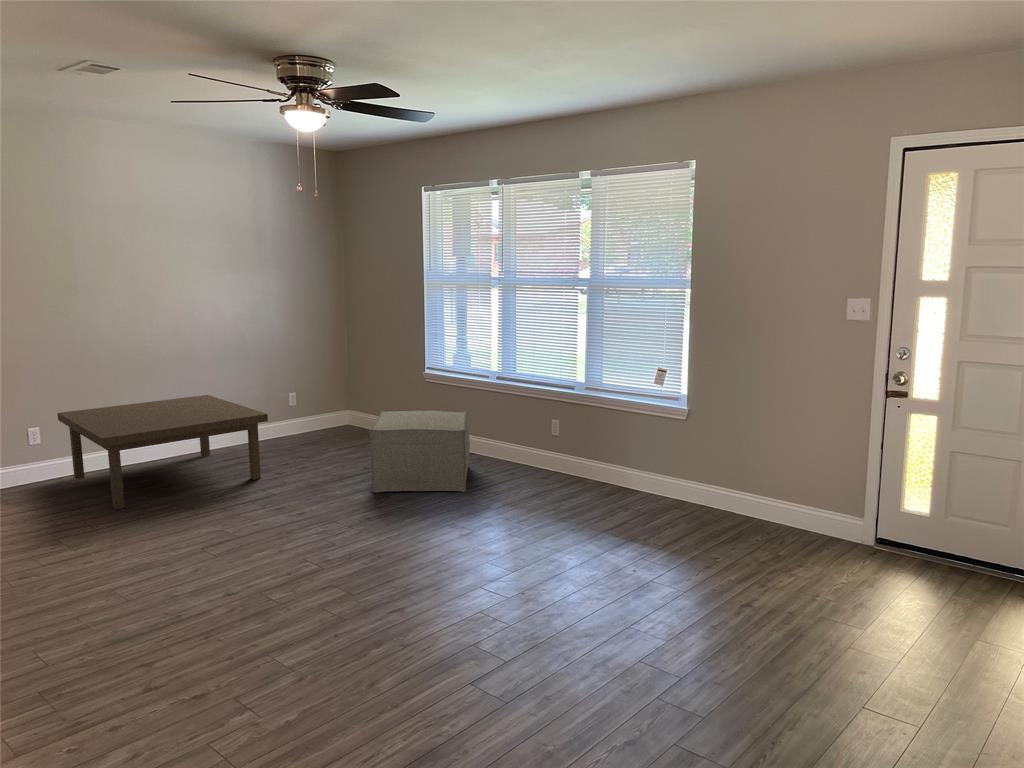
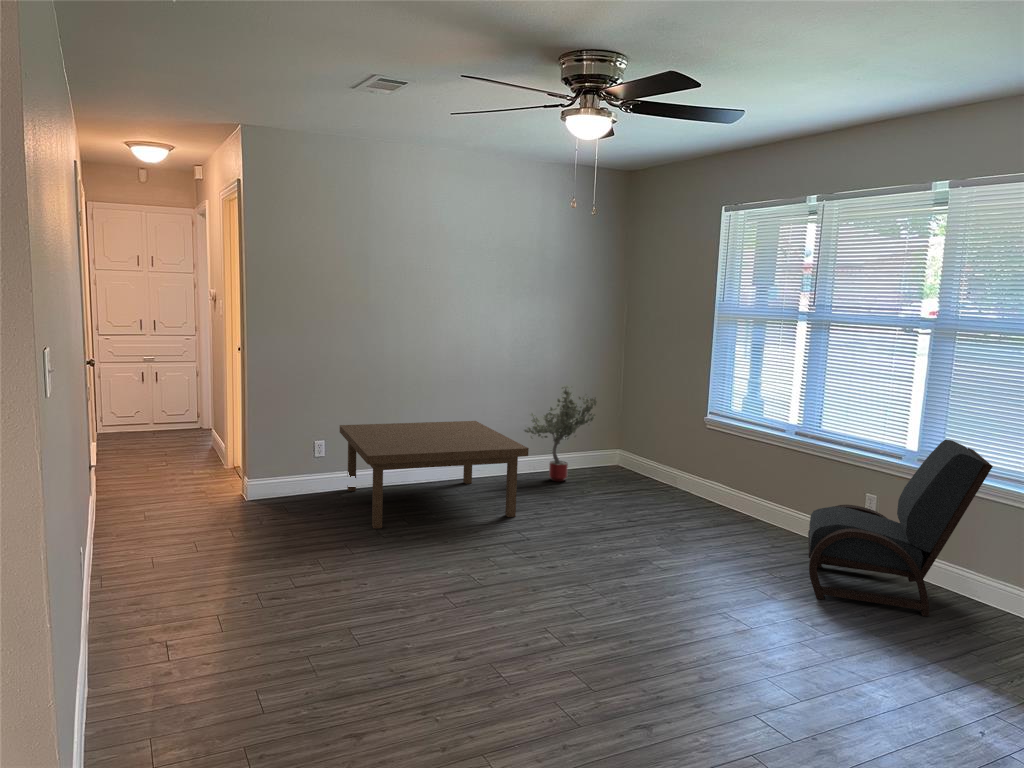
potted tree: none [257,353,326,443] -> present [524,386,597,482]
lounge chair: none [512,371,632,504] -> present [808,440,993,616]
ottoman: present [369,410,470,493] -> none [631,458,754,570]

